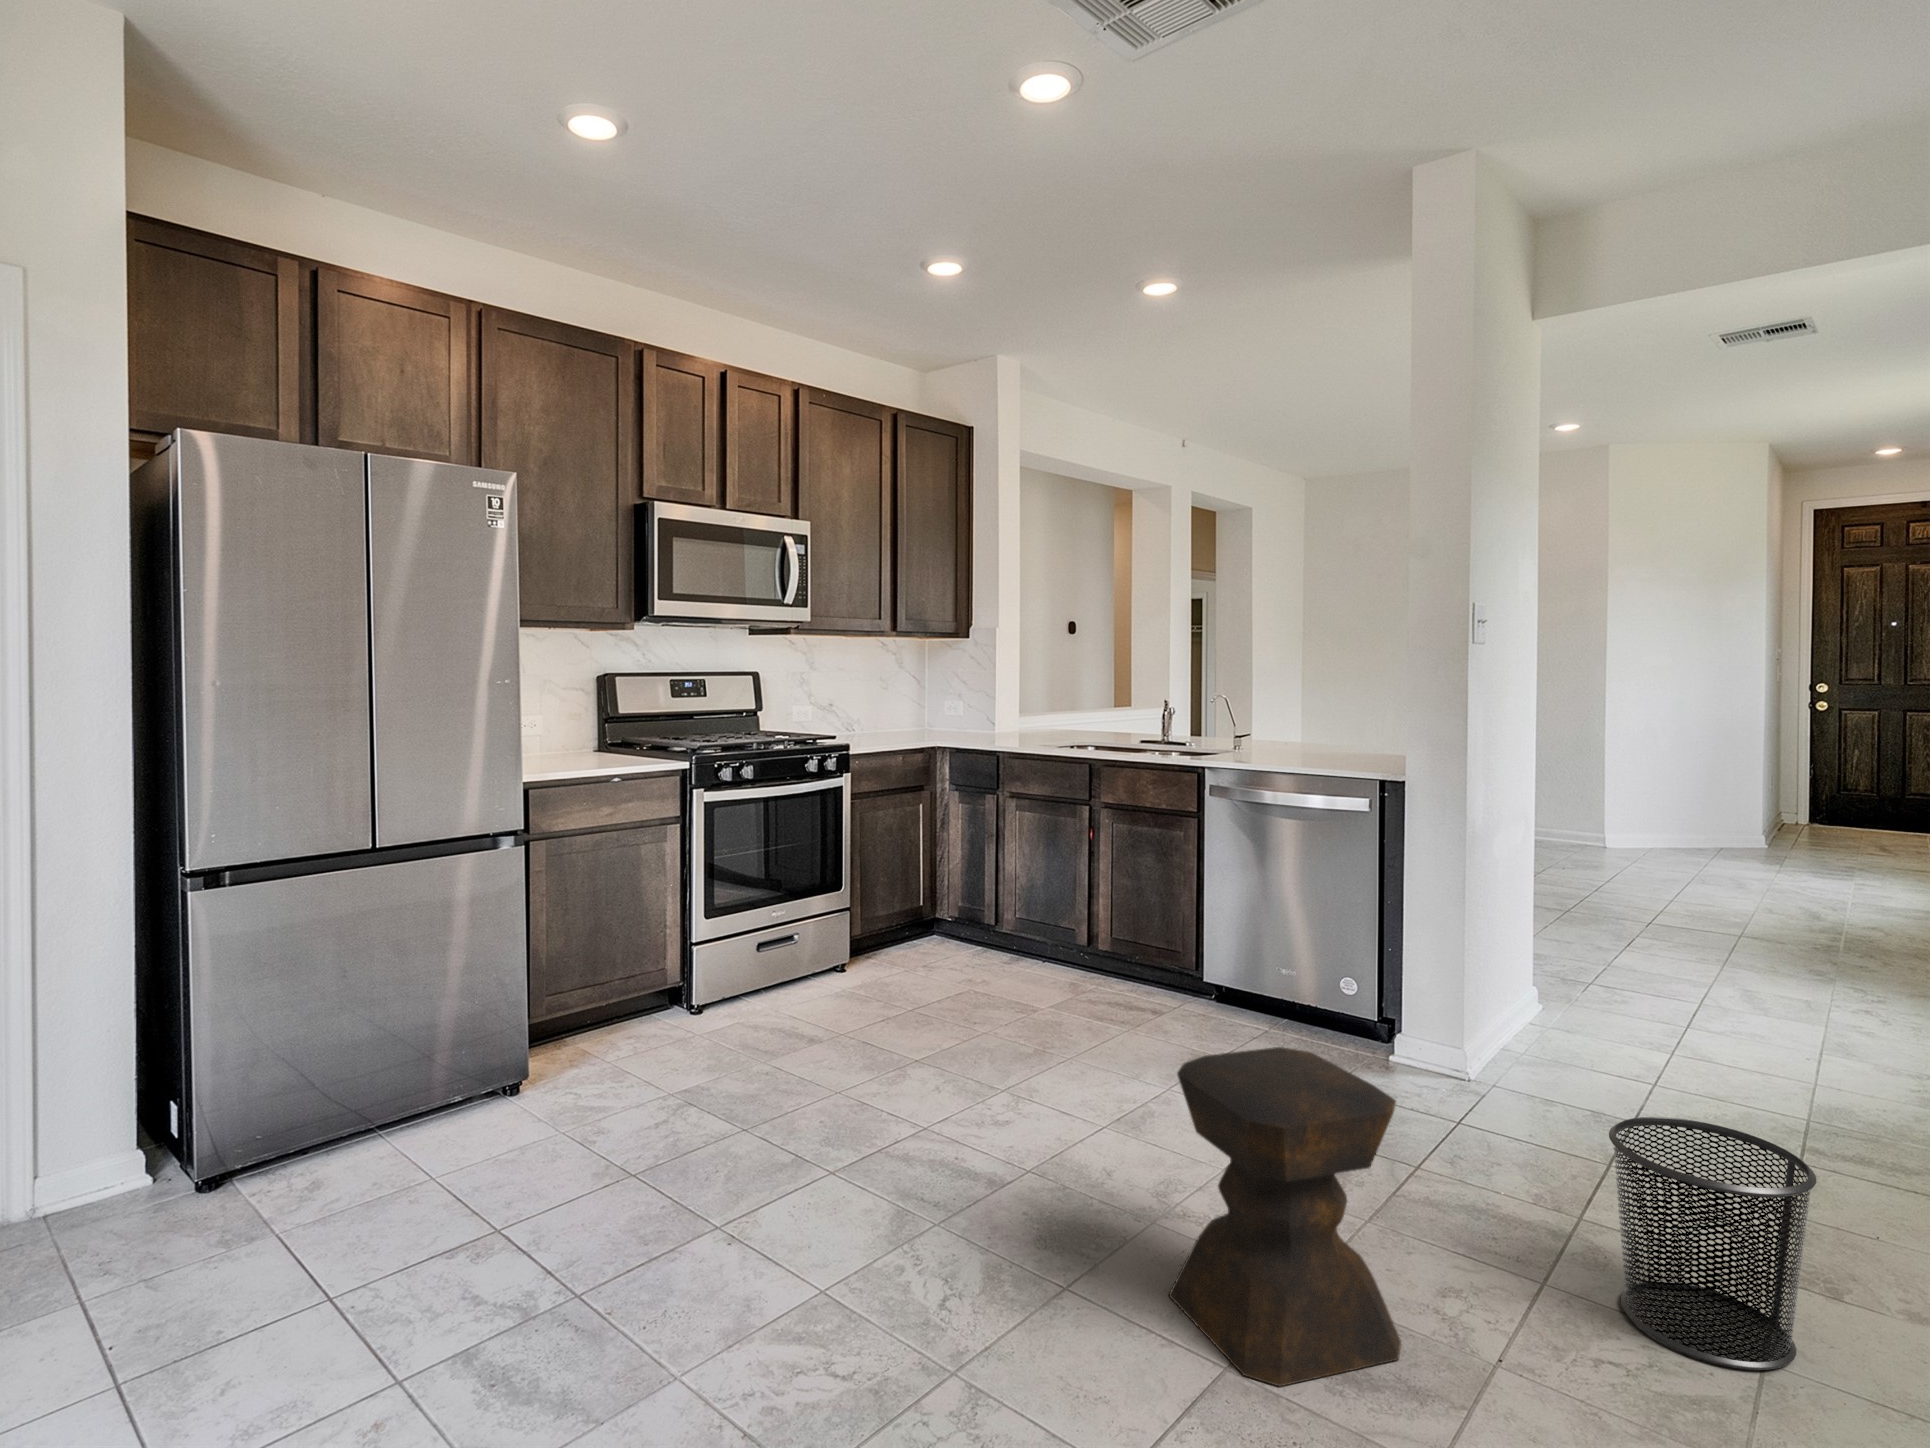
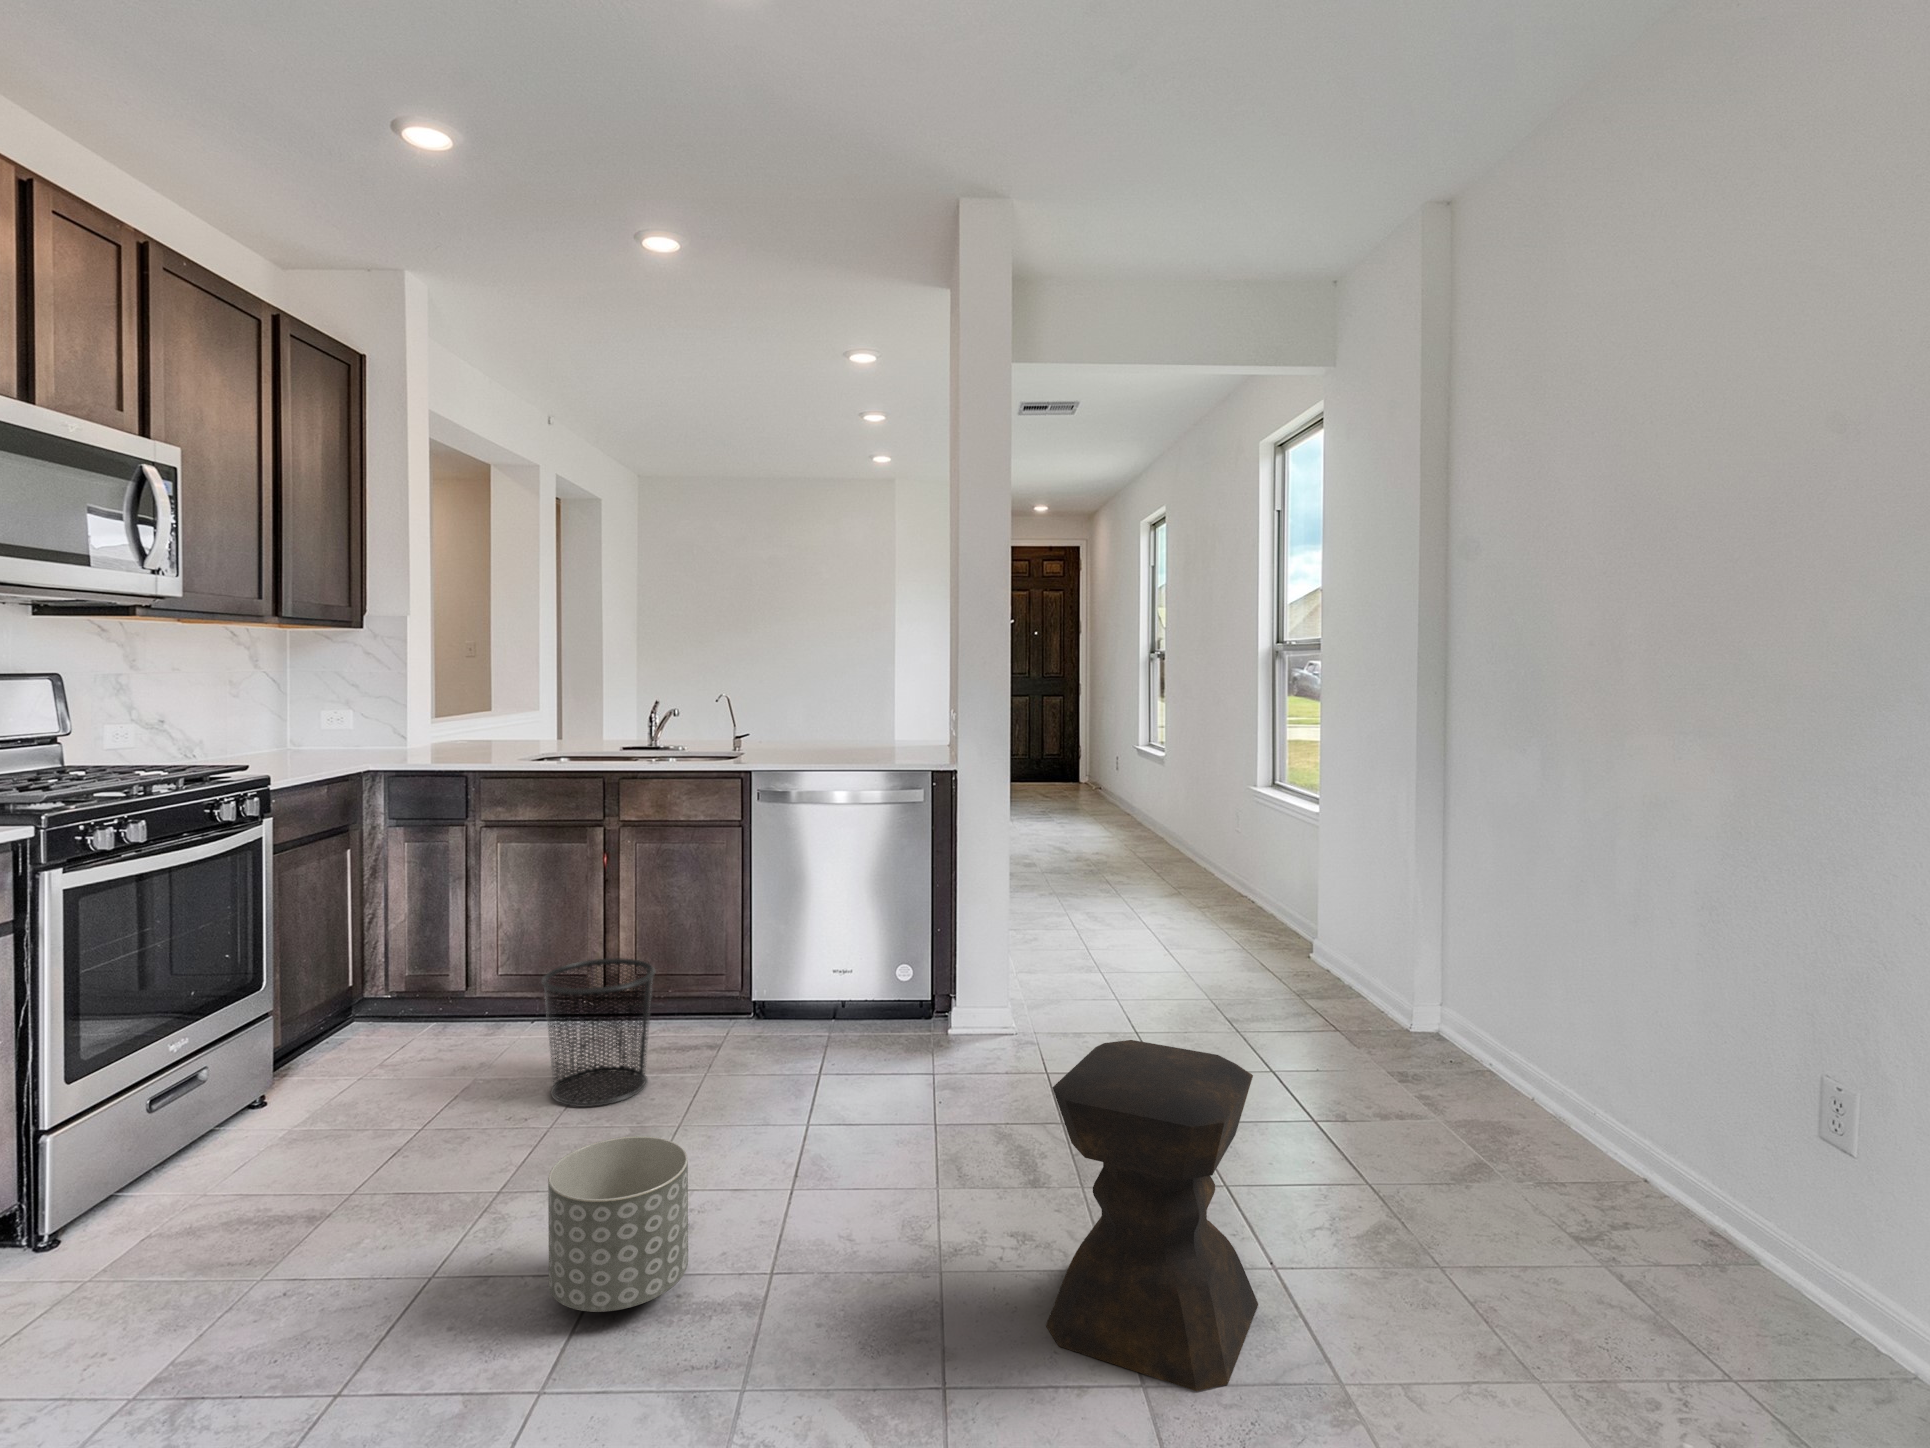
planter: none [869,1026,968,1145] -> present [548,1136,688,1312]
waste bin: present [1609,1117,1816,1370] -> present [541,958,655,1107]

